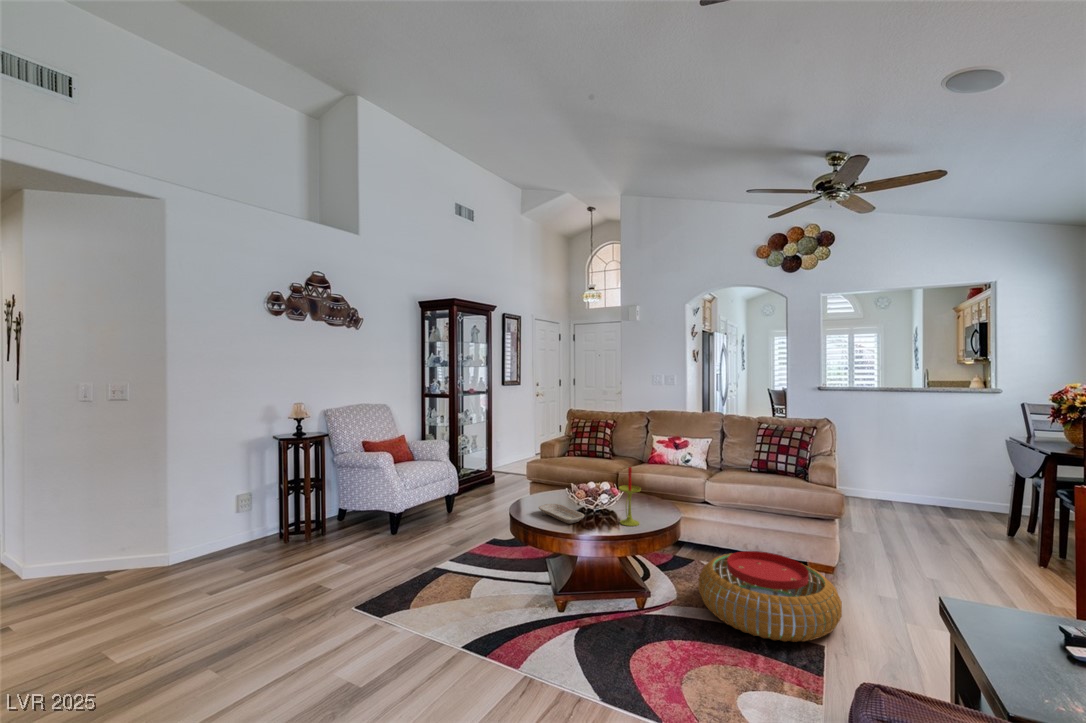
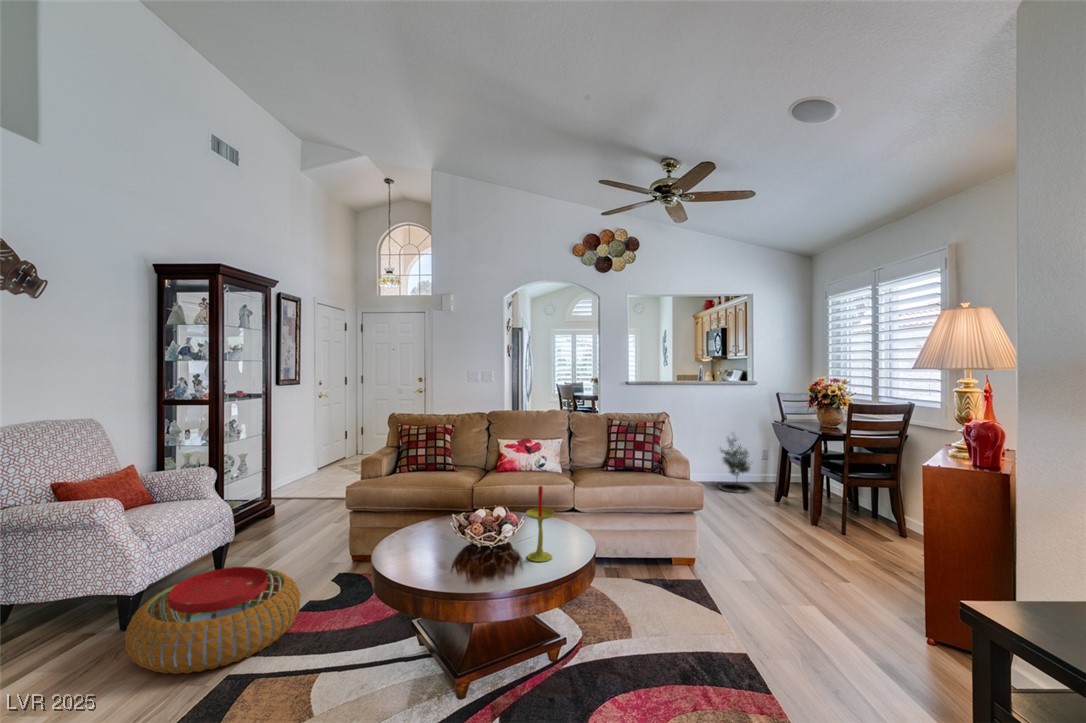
potted tree: none [926,447,978,520] -> present [719,437,753,493]
tray: present [539,504,584,524] -> none [412,546,484,573]
pouf: present [698,551,842,642] -> present [125,567,301,674]

